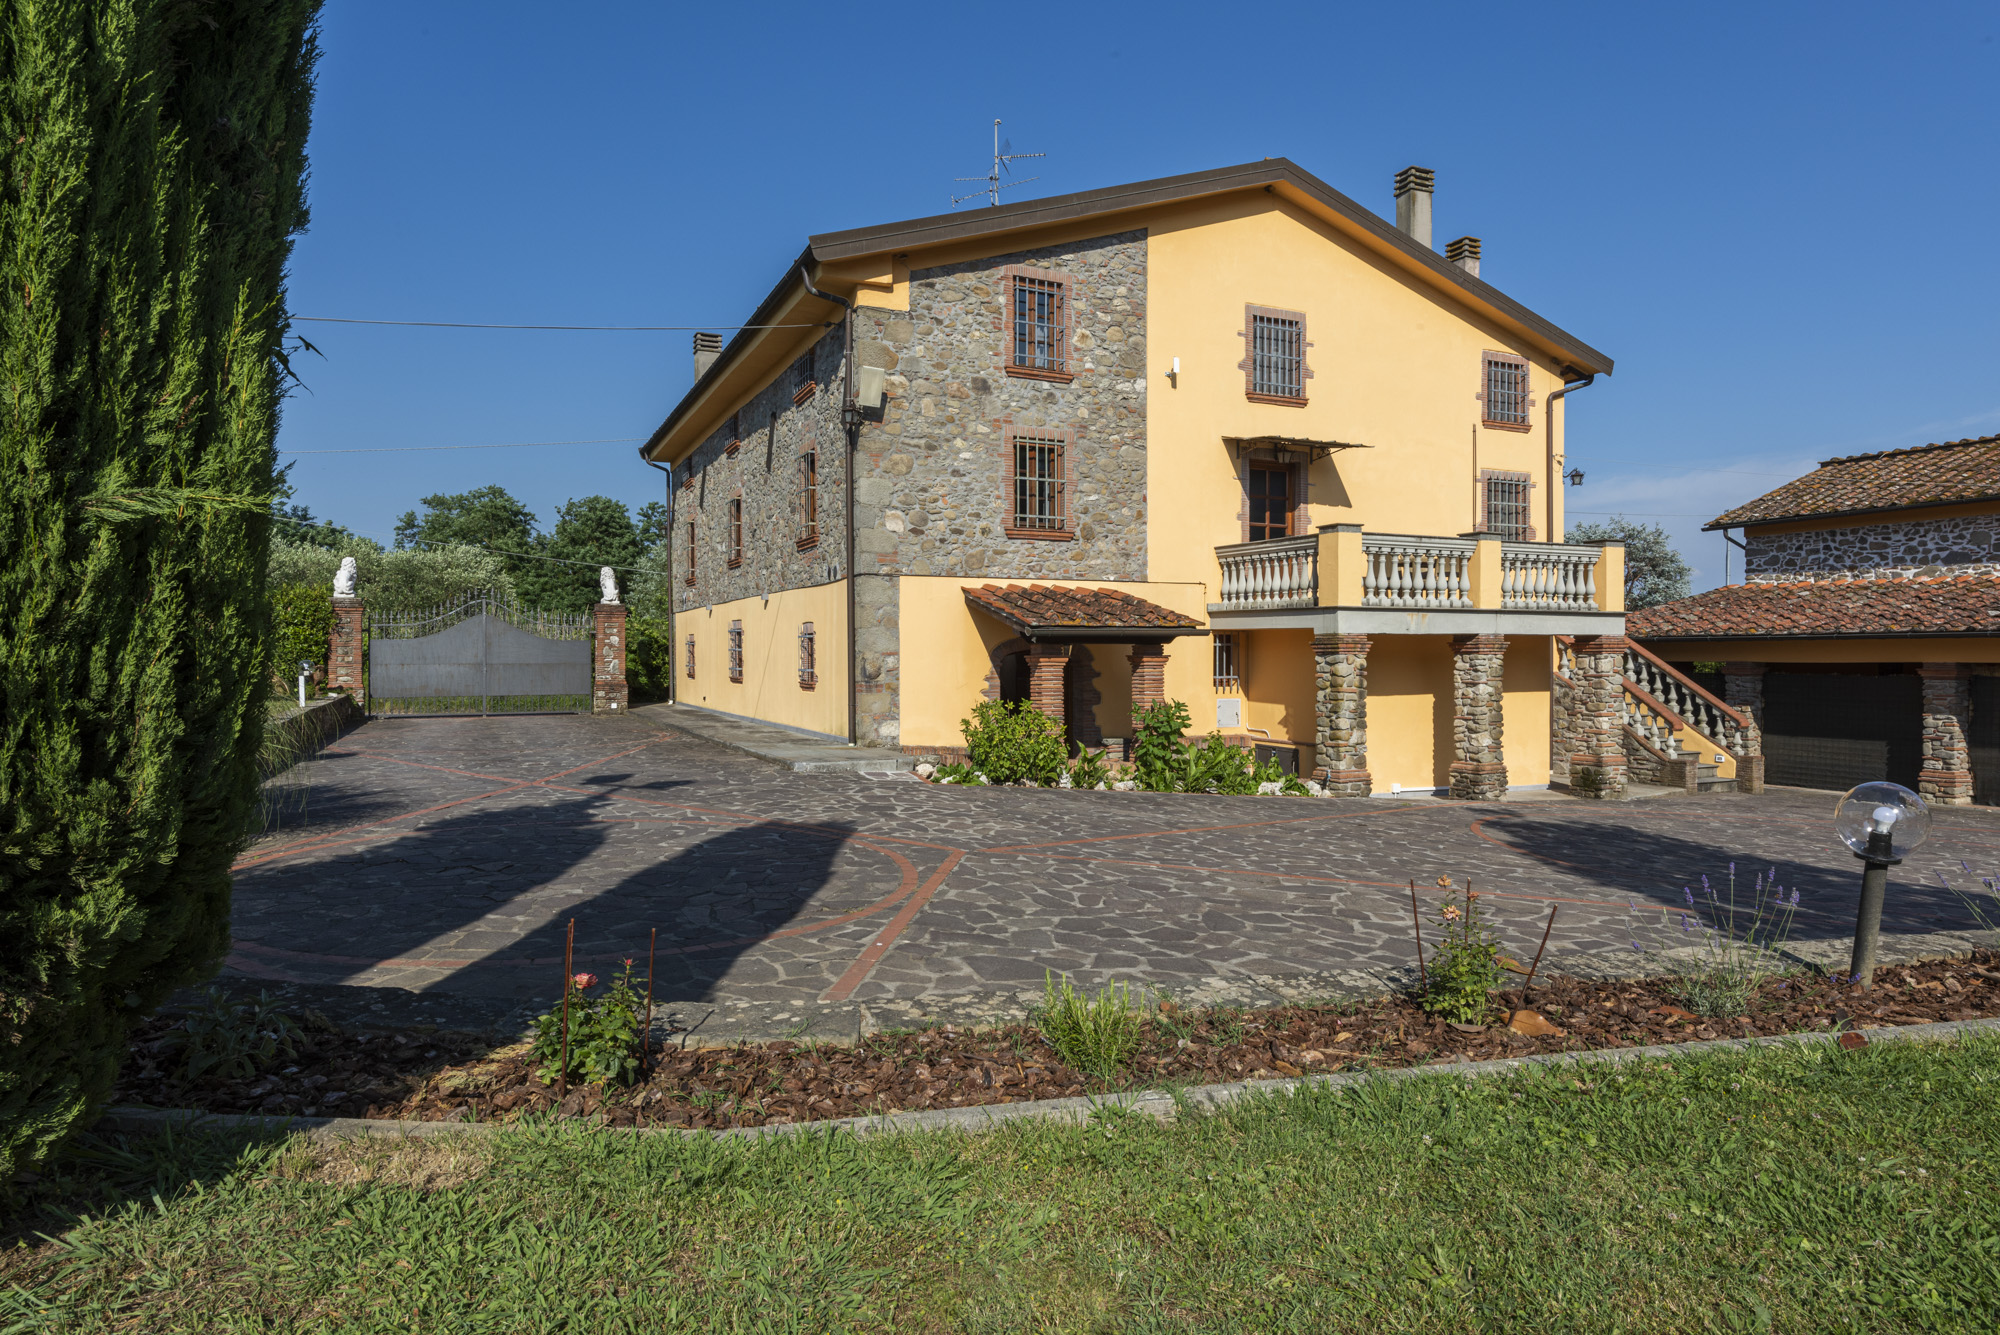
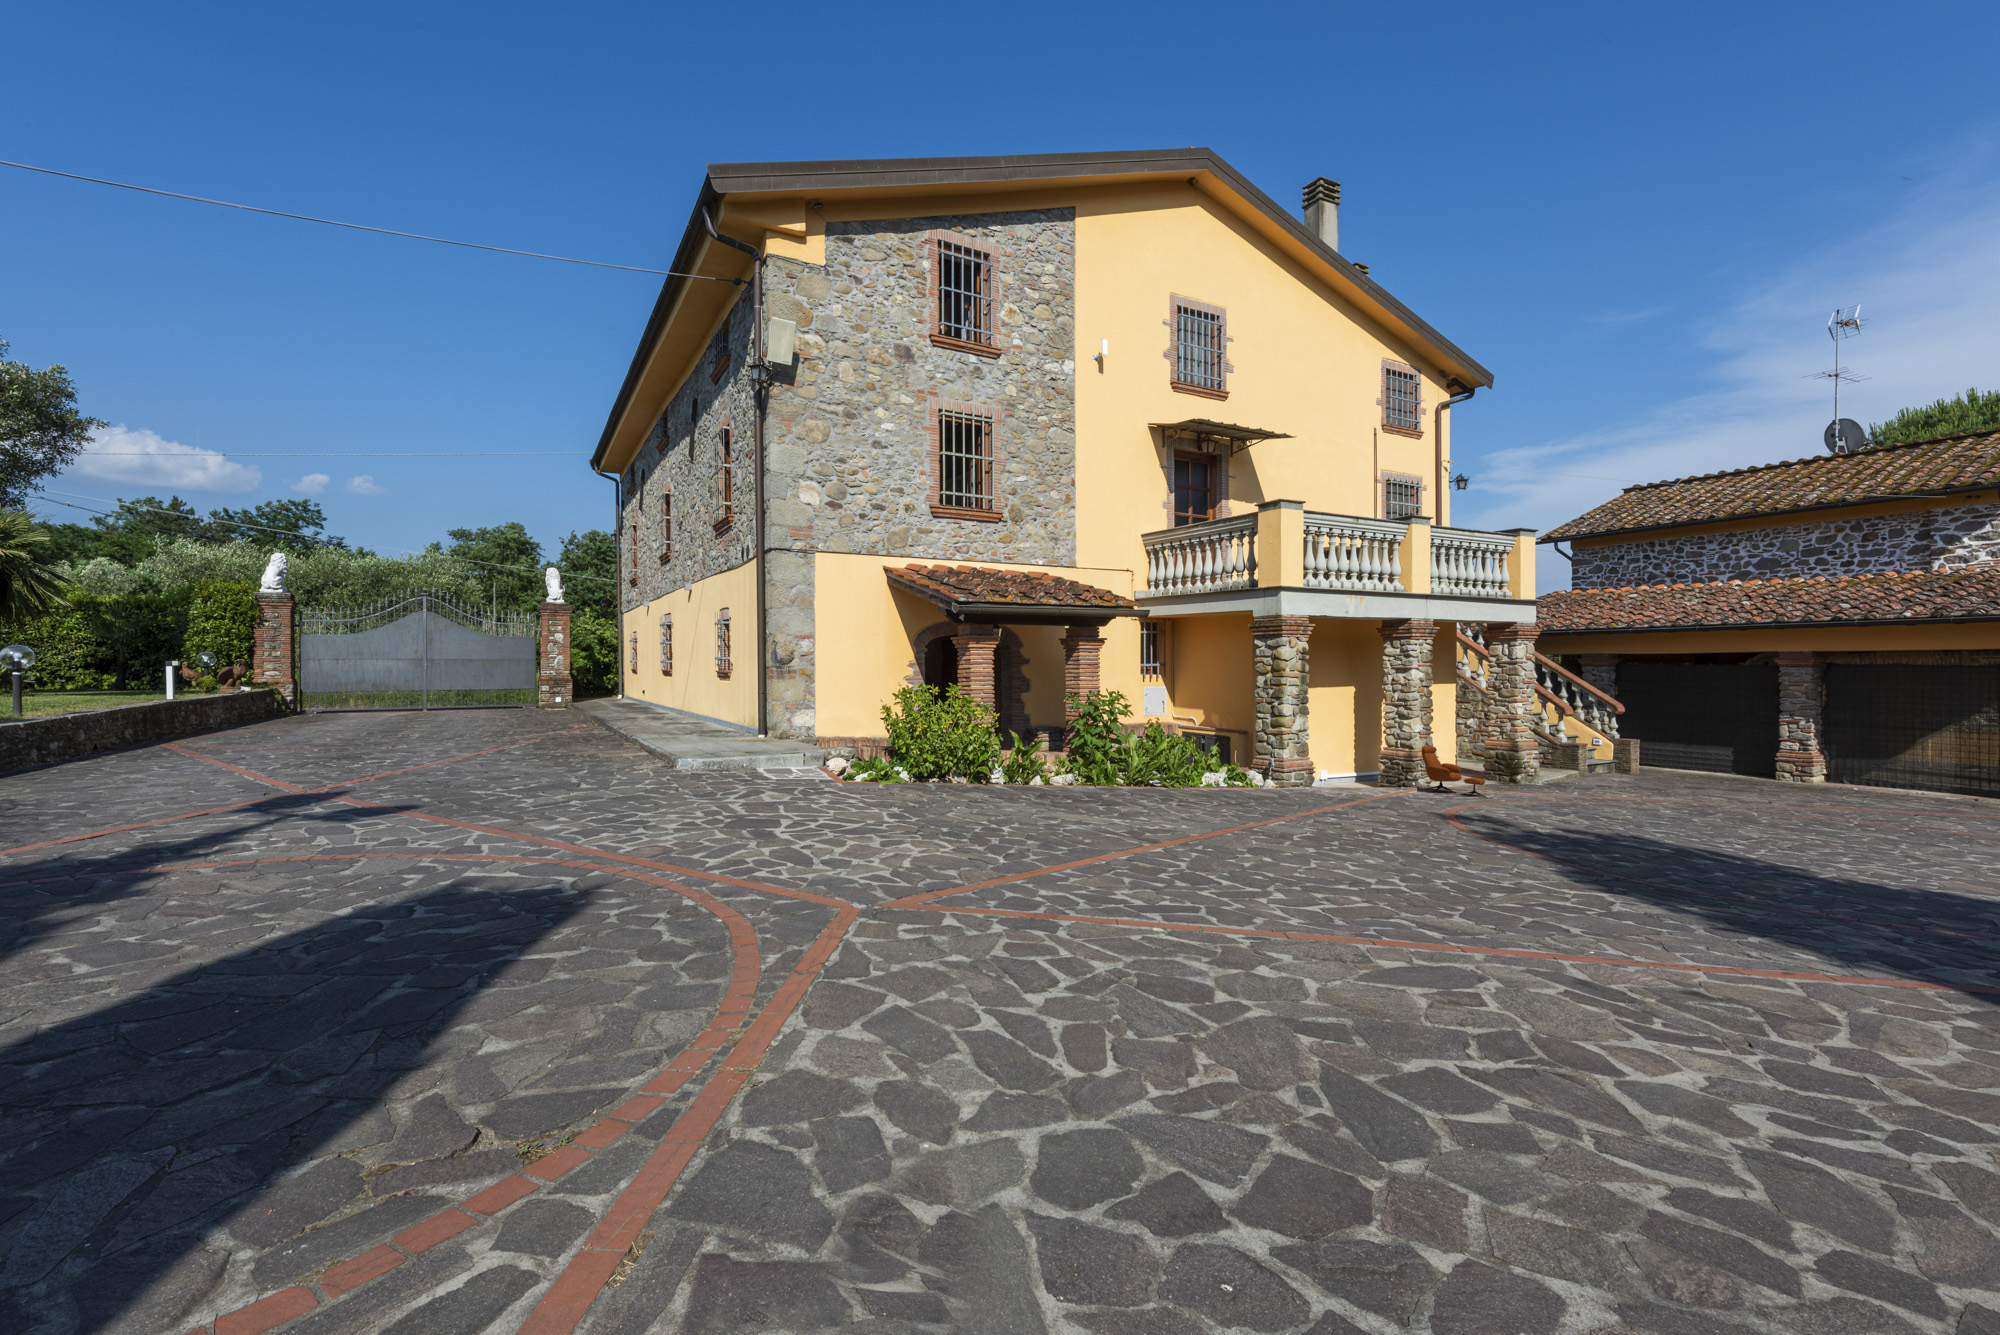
lounge chair: none [1485,759,1543,809] -> present [1422,745,1485,797]

